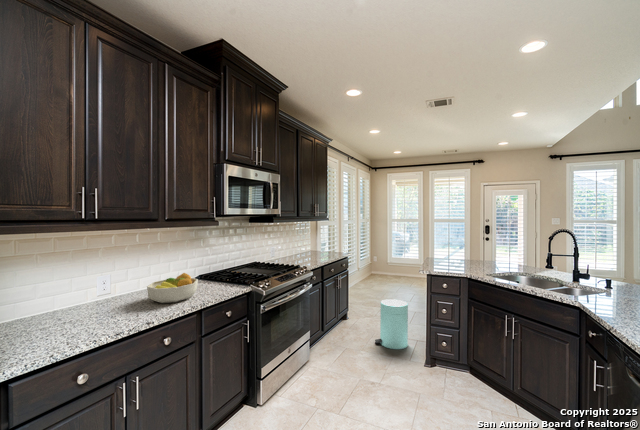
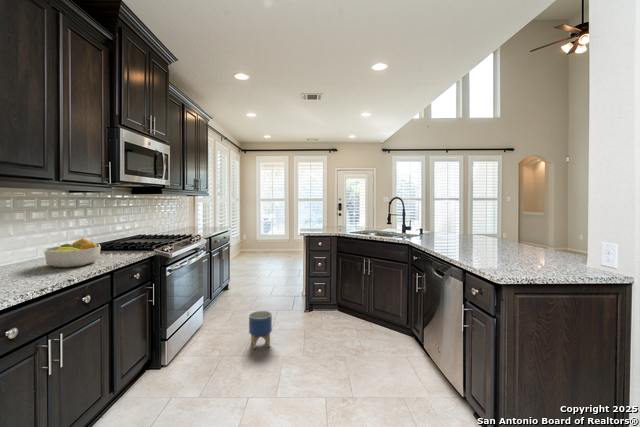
trash can: present [375,299,408,349] -> none [260,263,288,304]
planter: none [348,362,374,411] -> present [249,311,272,349]

